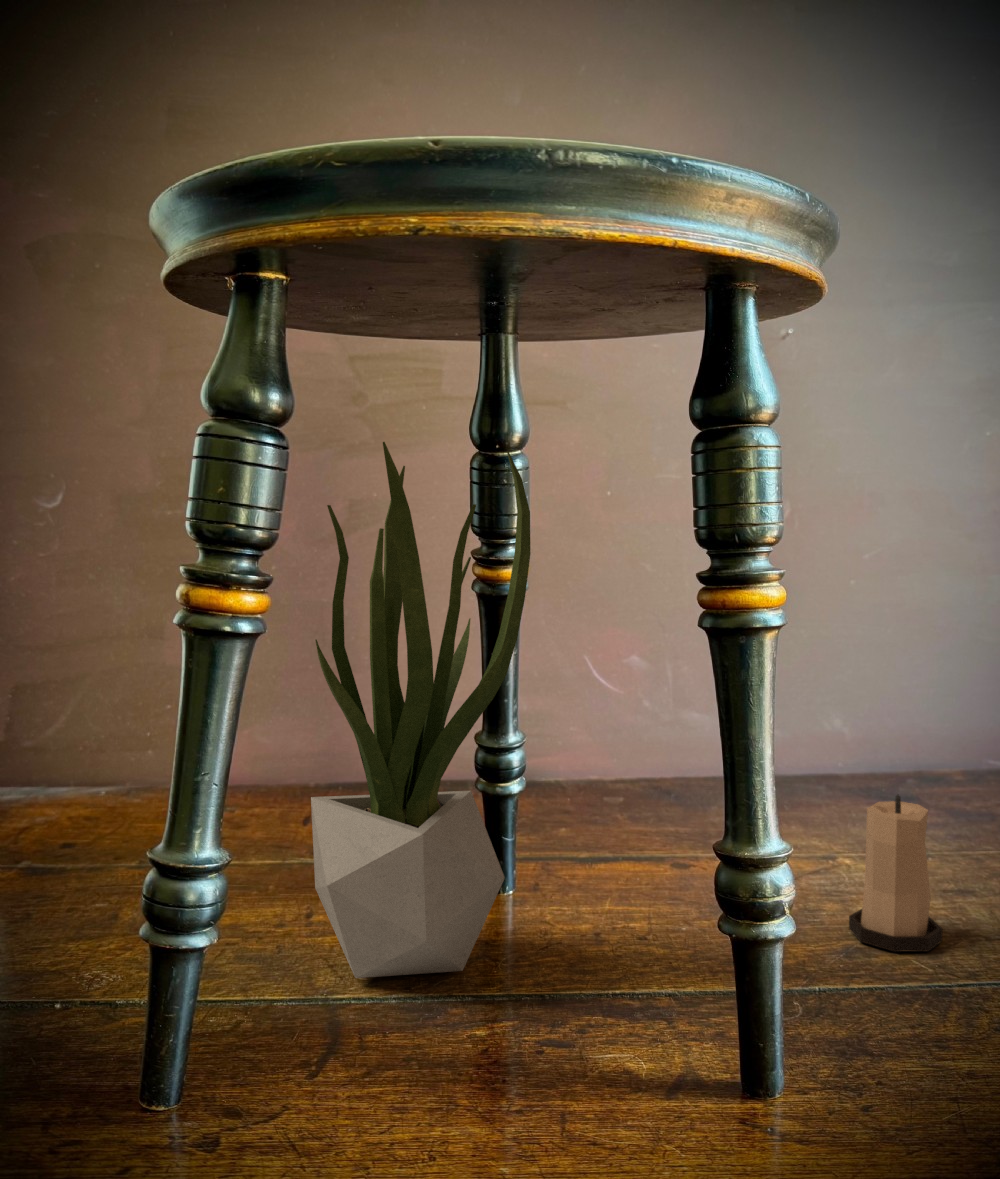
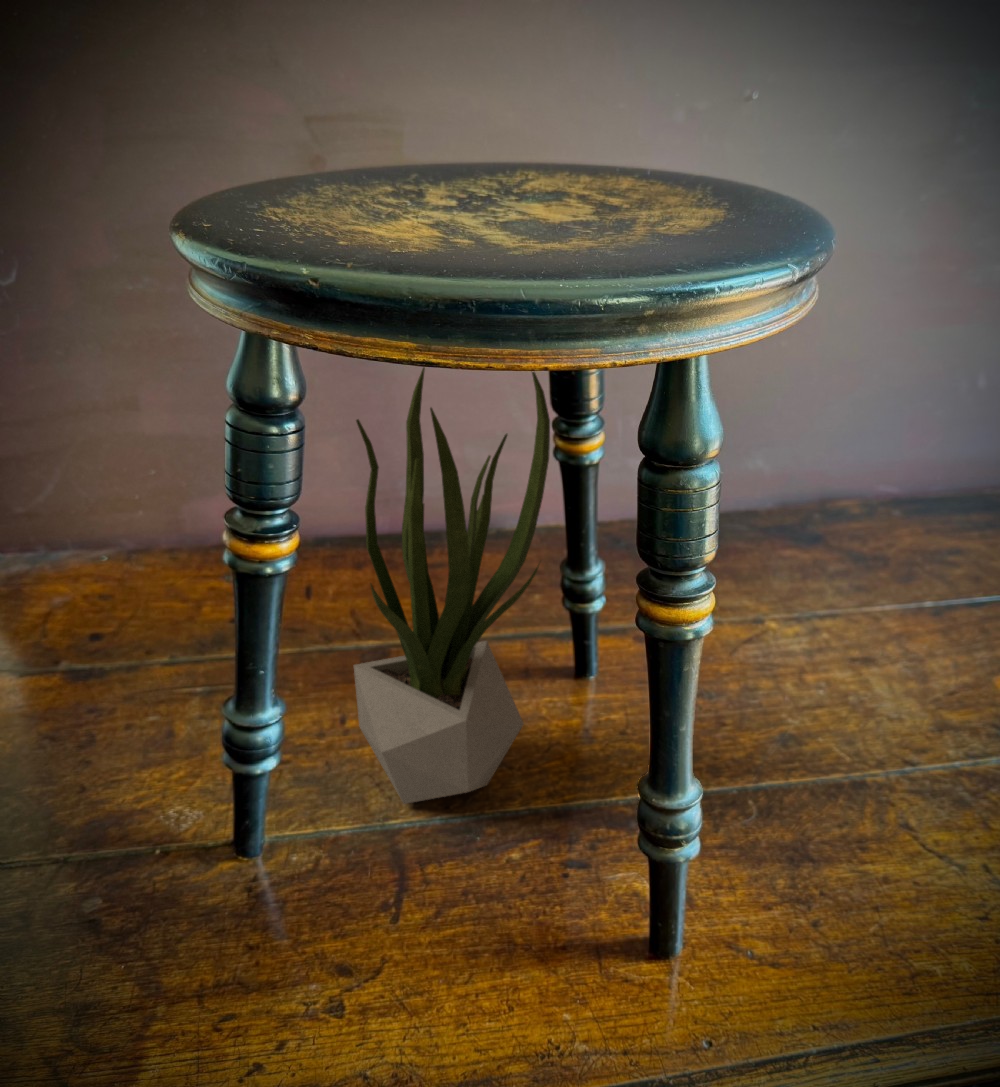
candle: present [849,795,943,952] -> none [779,620,857,739]

